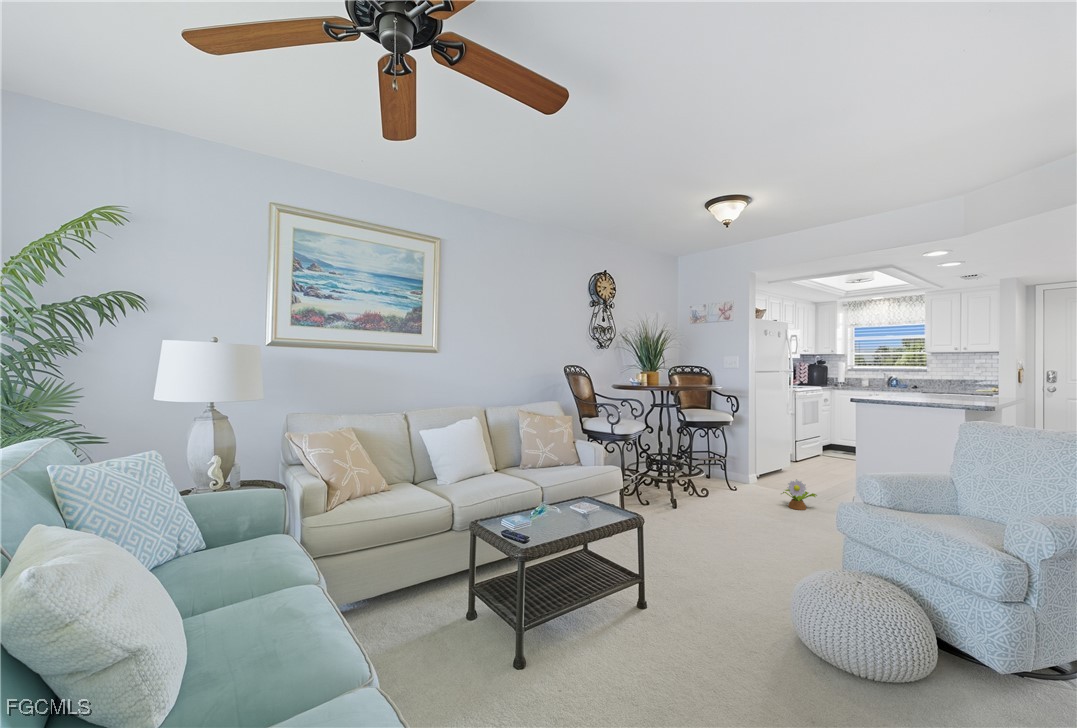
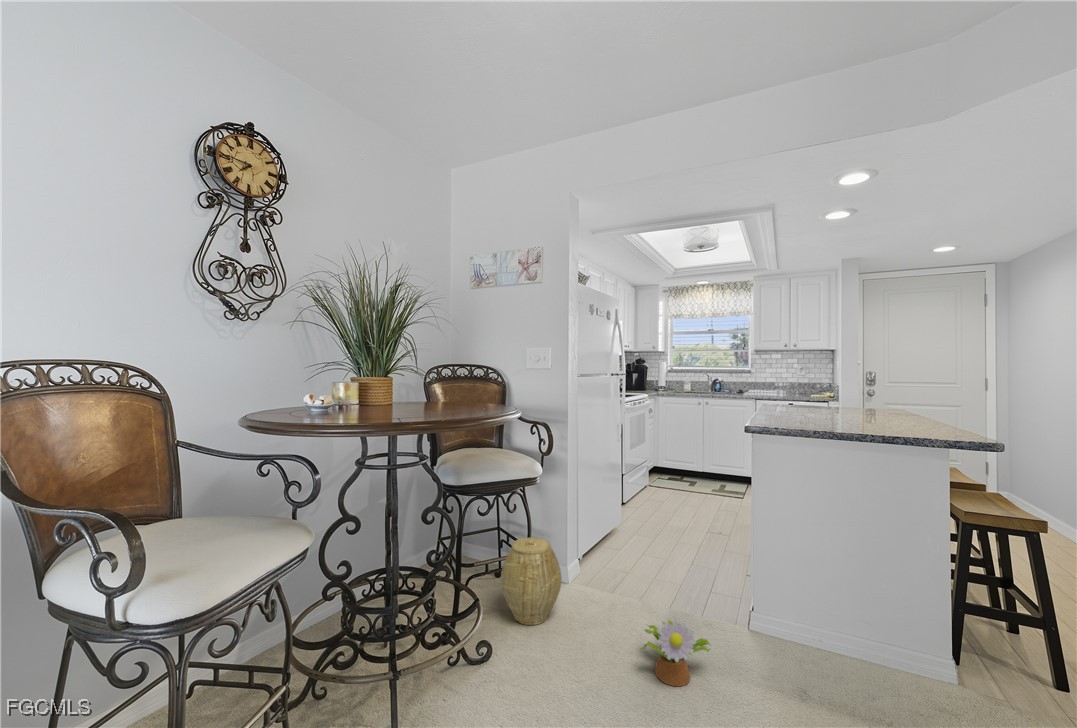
woven basket: none [712,453,744,492] -> present [501,538,561,625]

